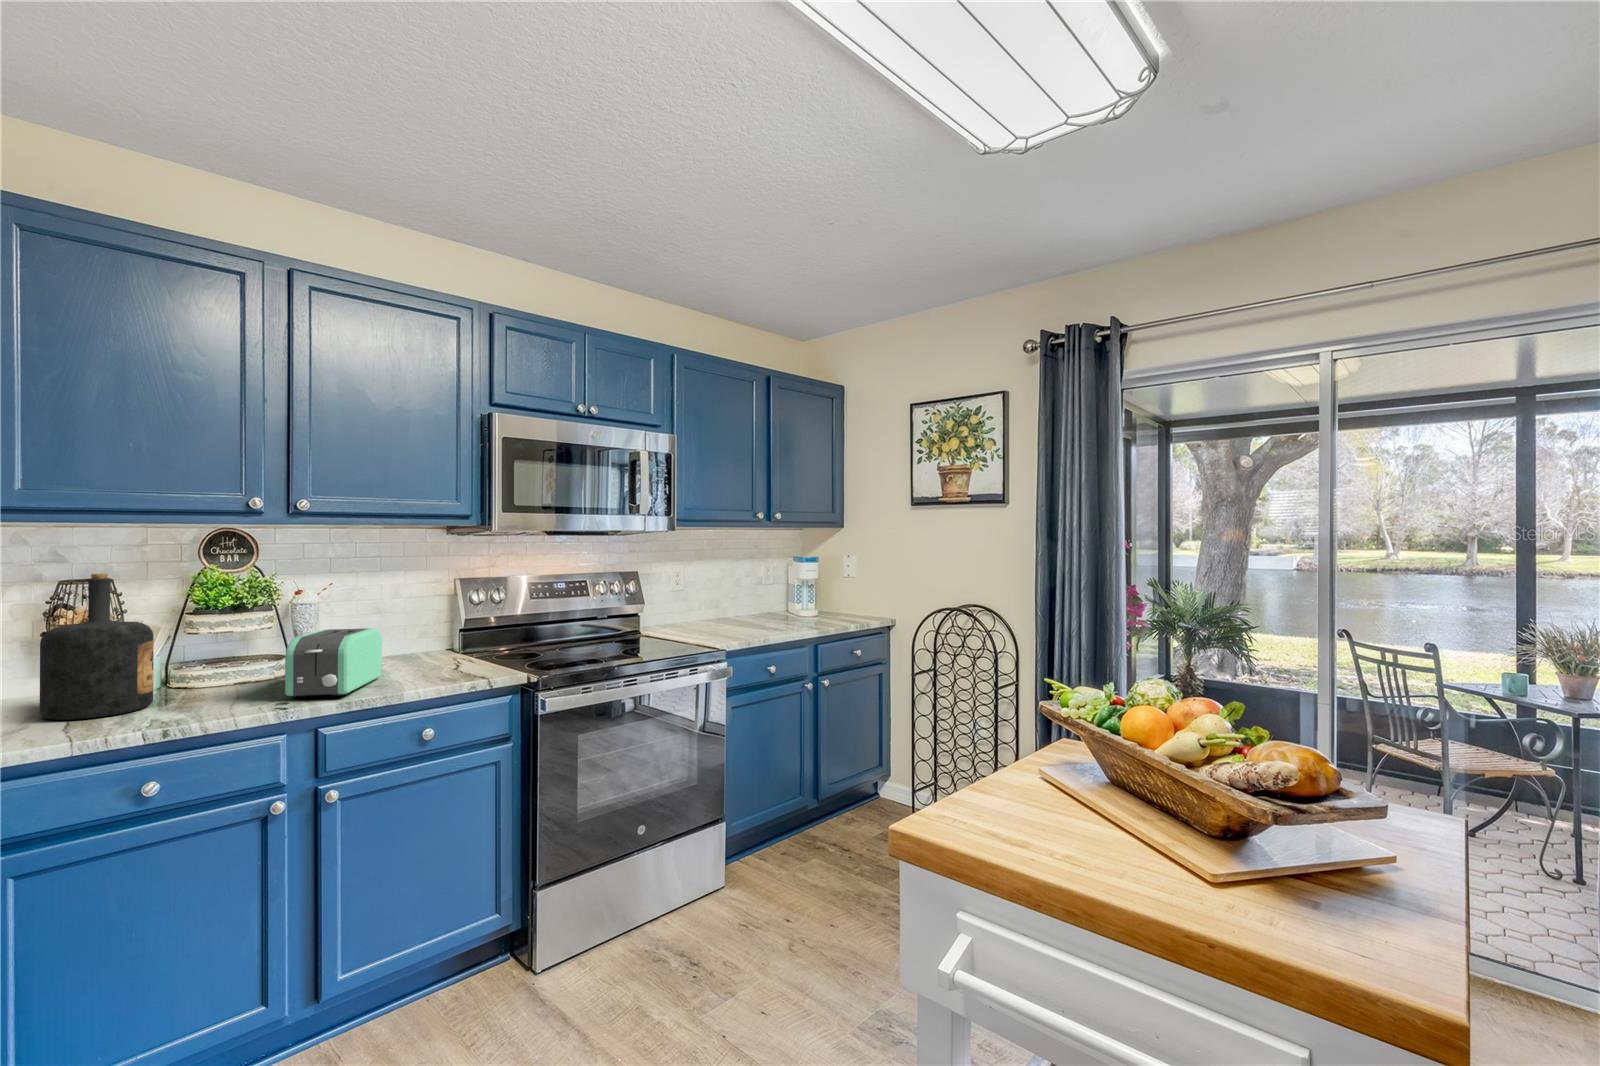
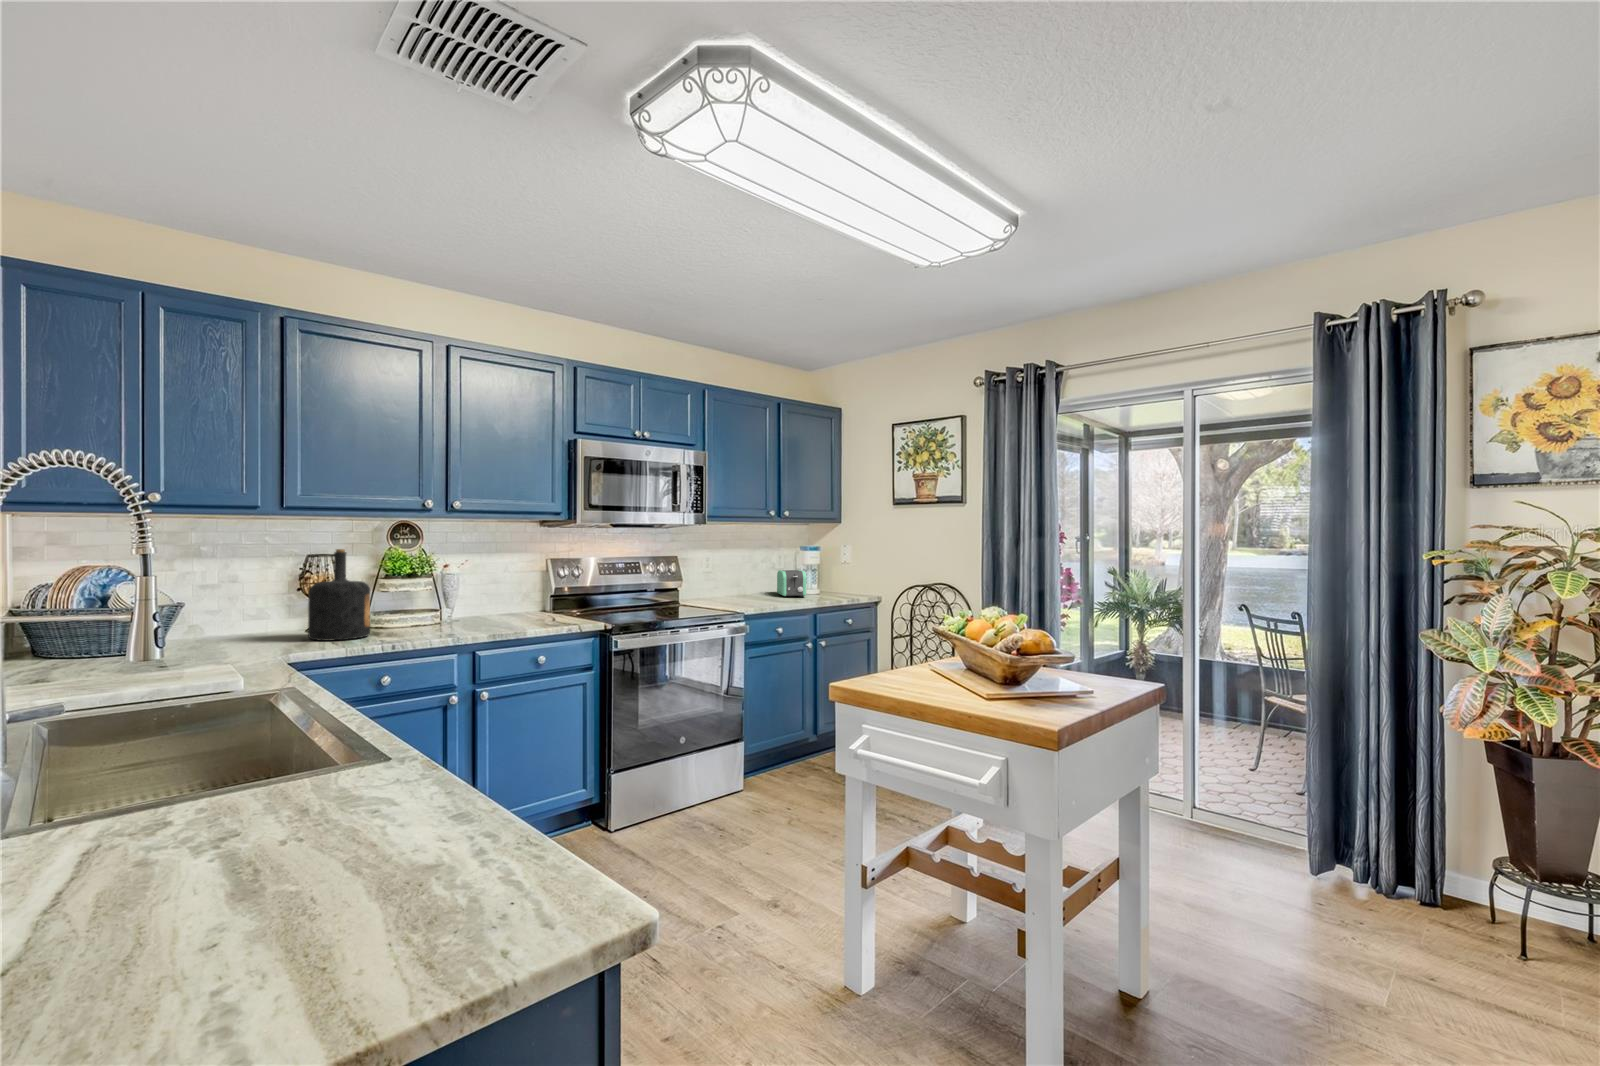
toaster: present [285,628,381,697] -> present [777,570,806,597]

